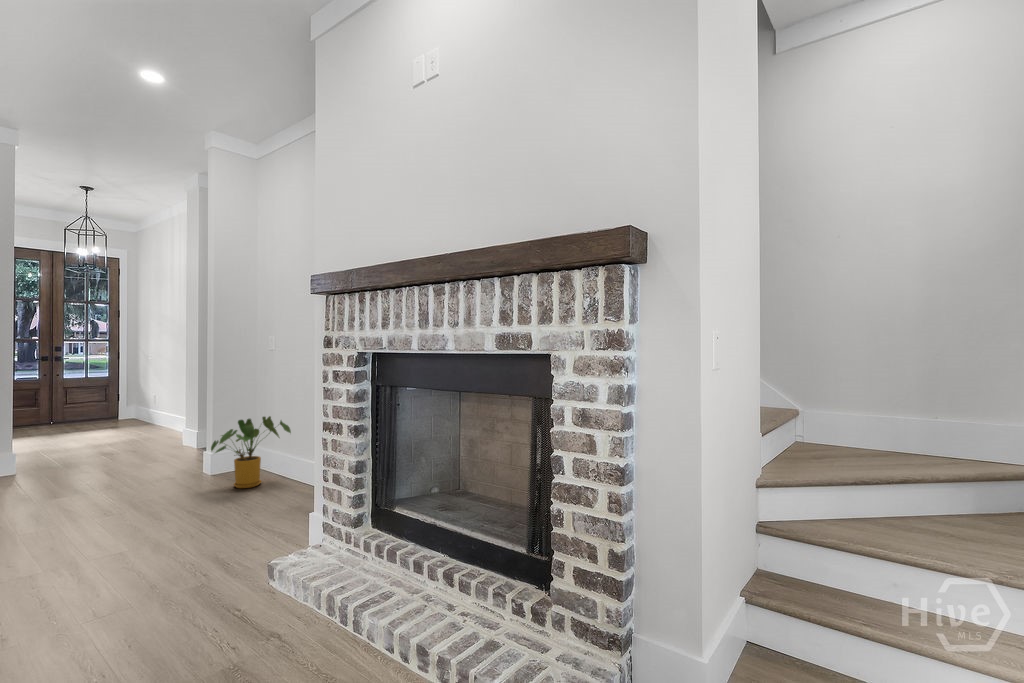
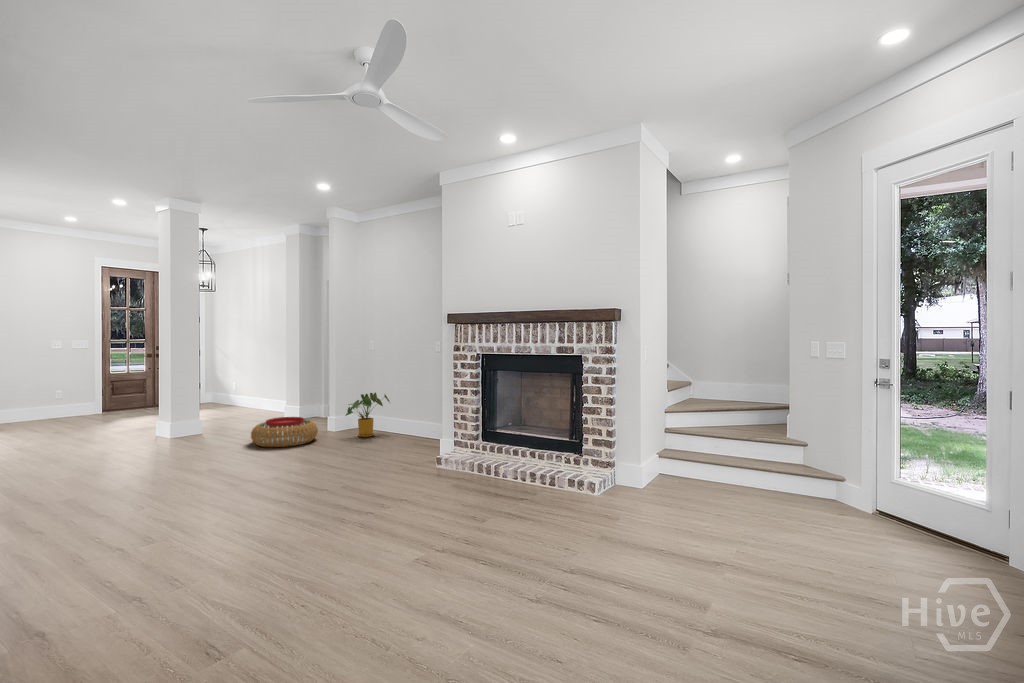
pouf: none [44,454,169,508] -> present [251,417,318,447]

